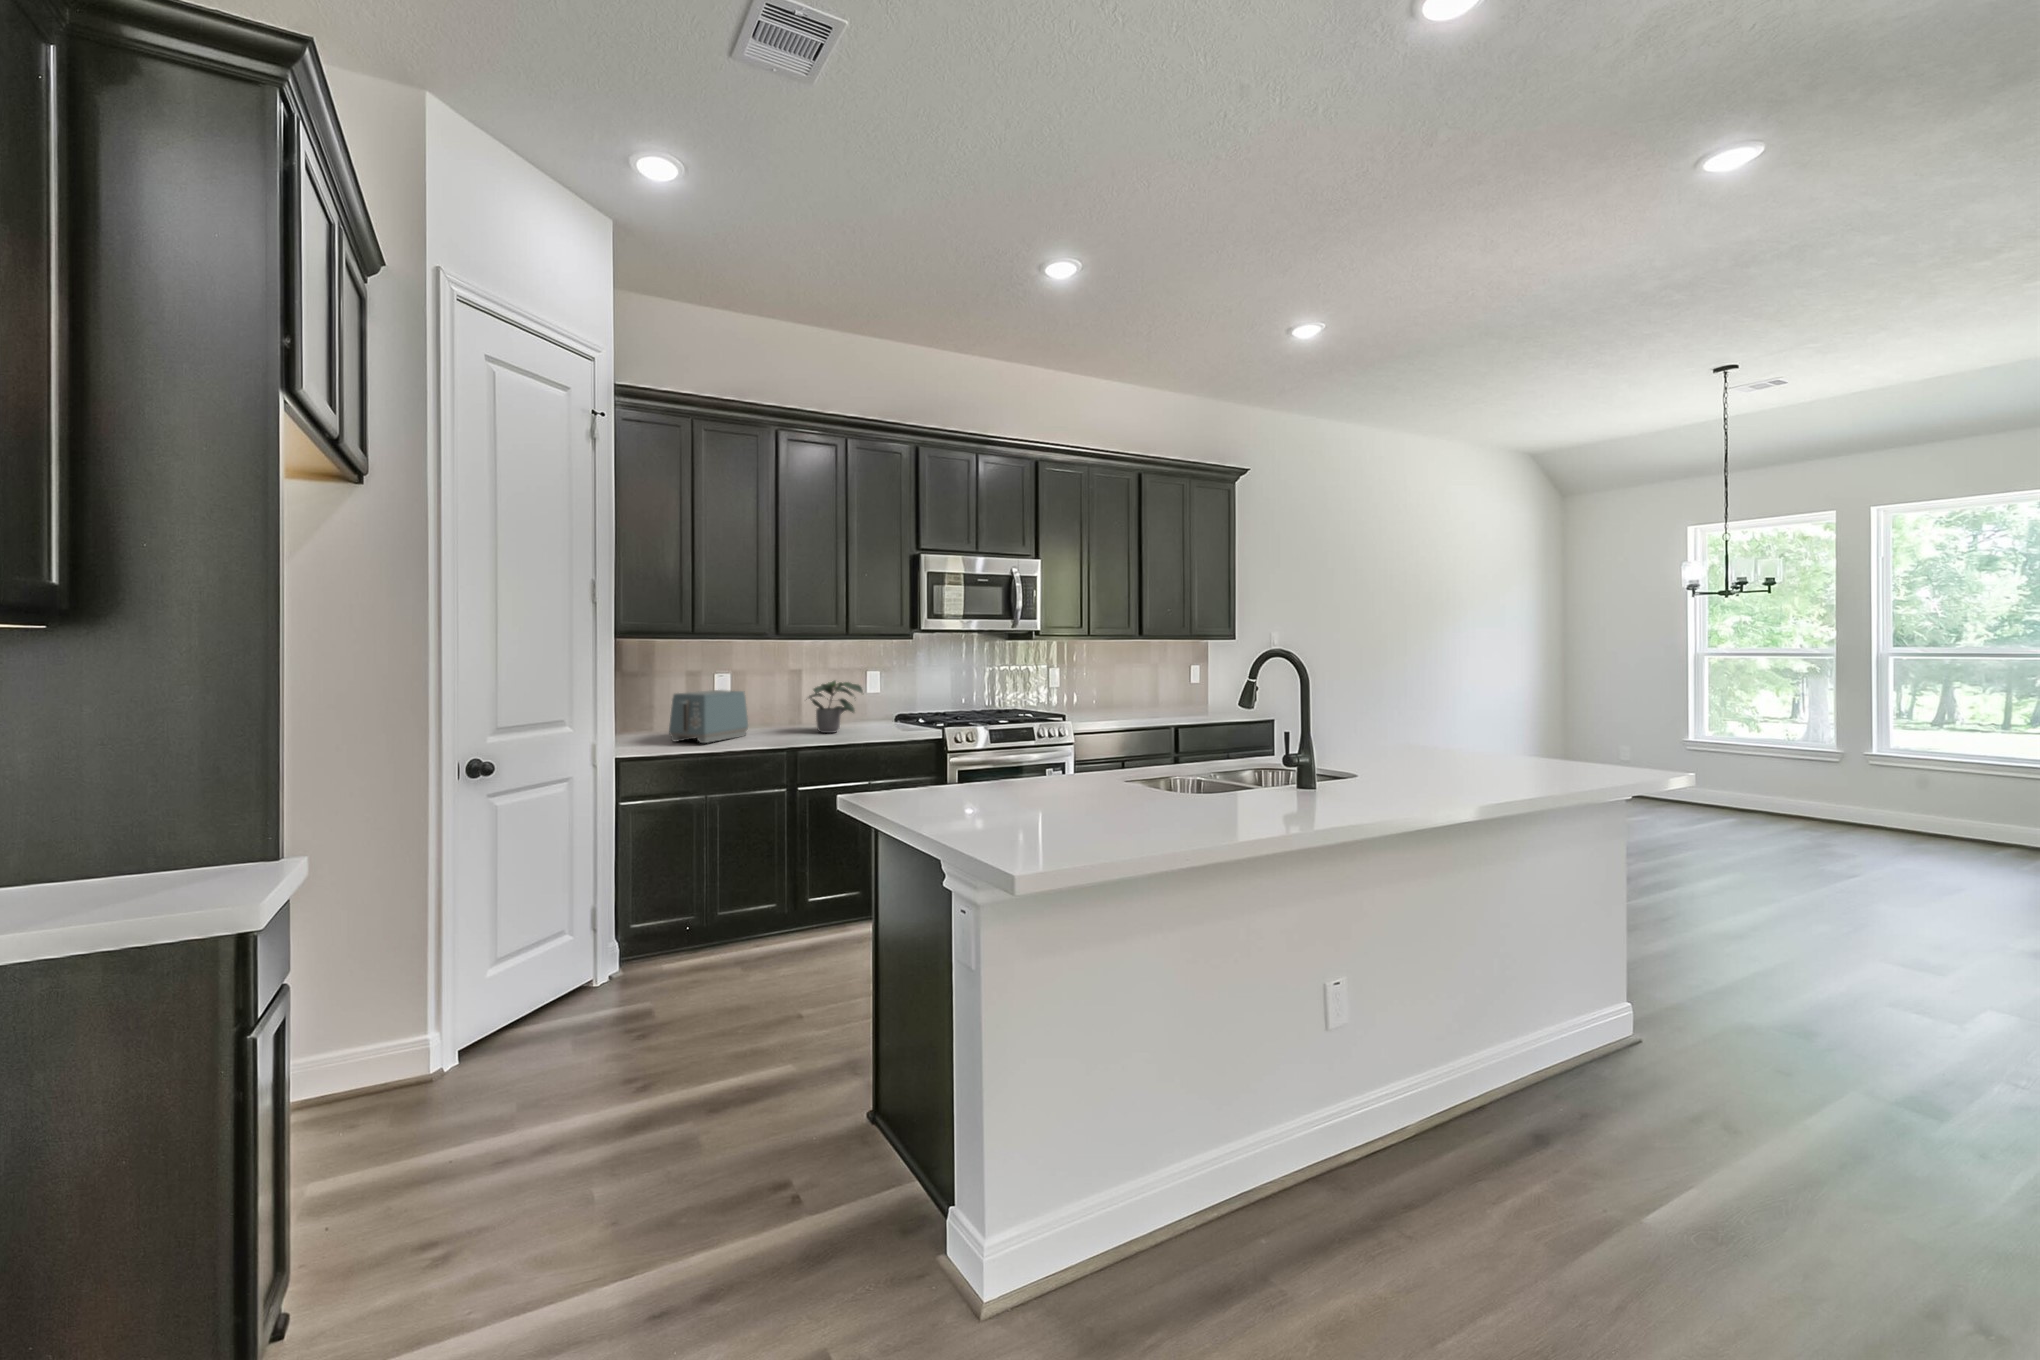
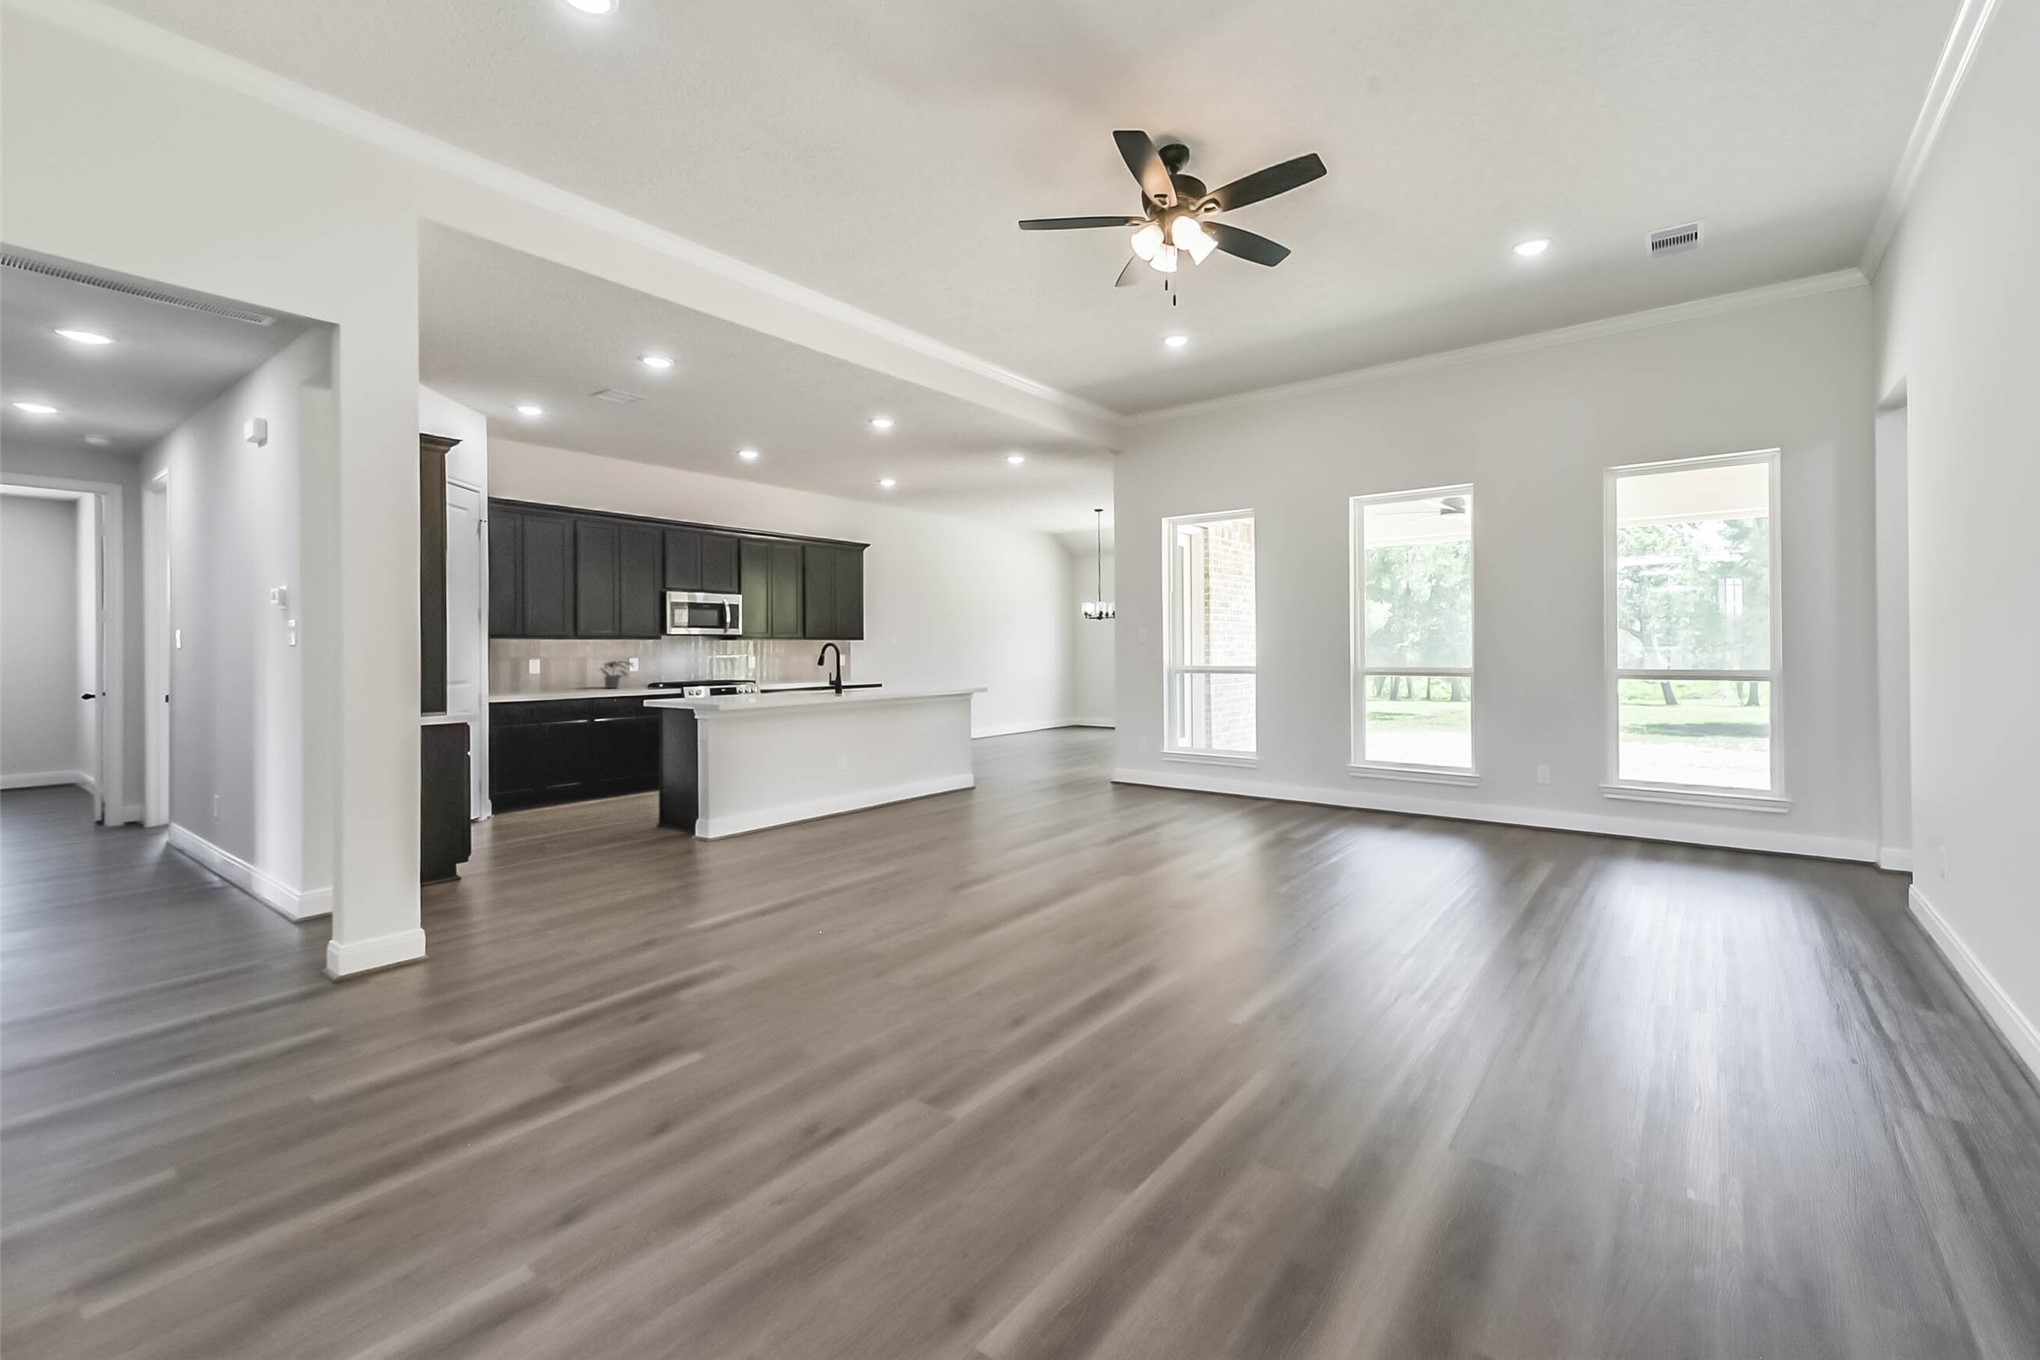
toaster: present [669,690,748,743] -> none [519,666,564,692]

